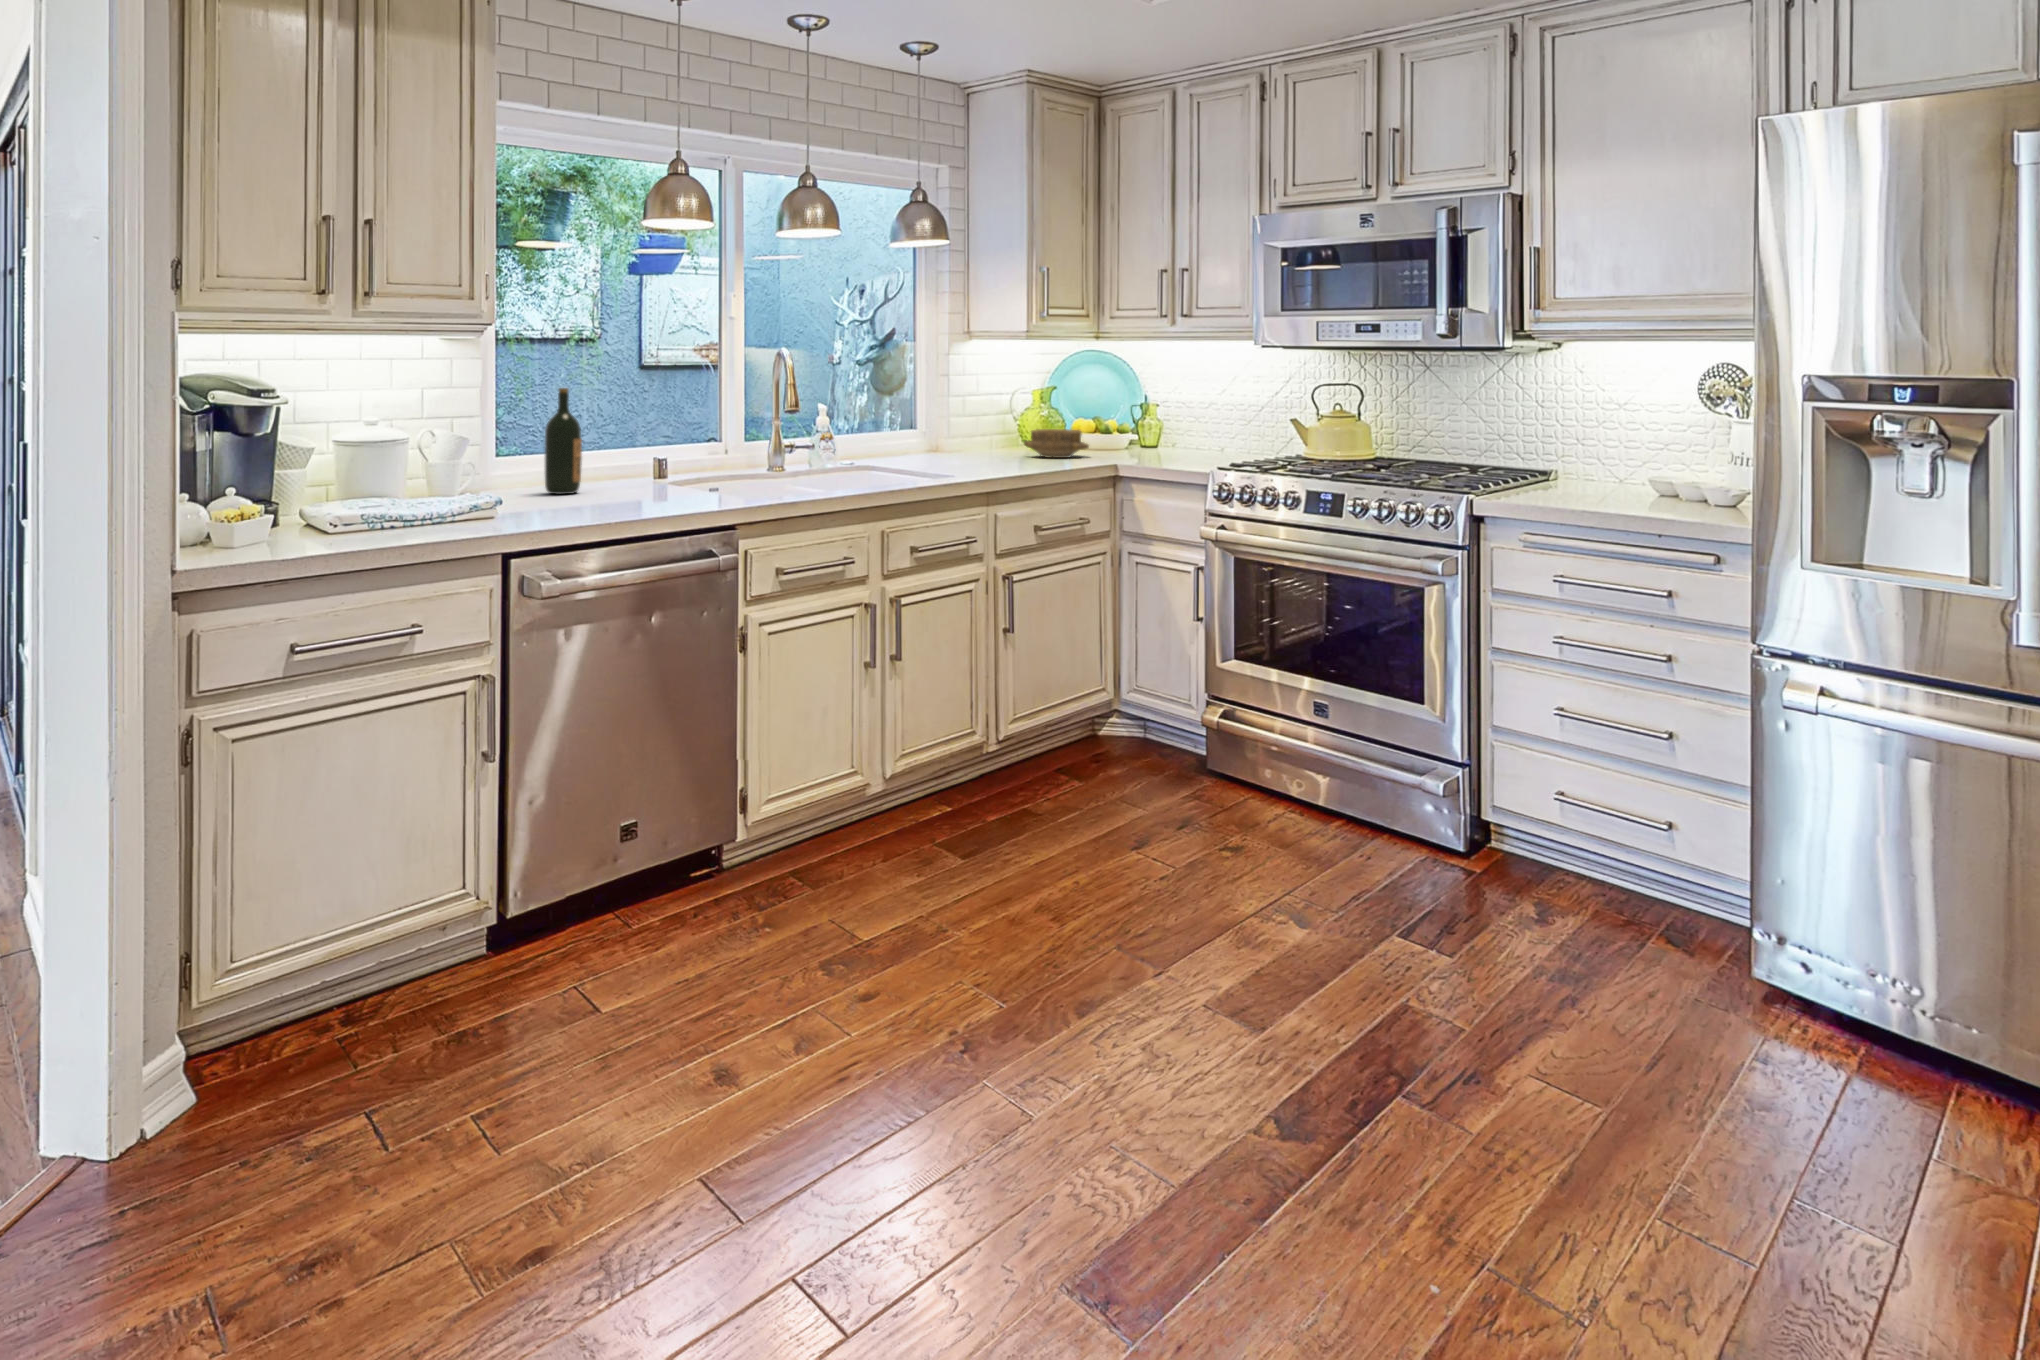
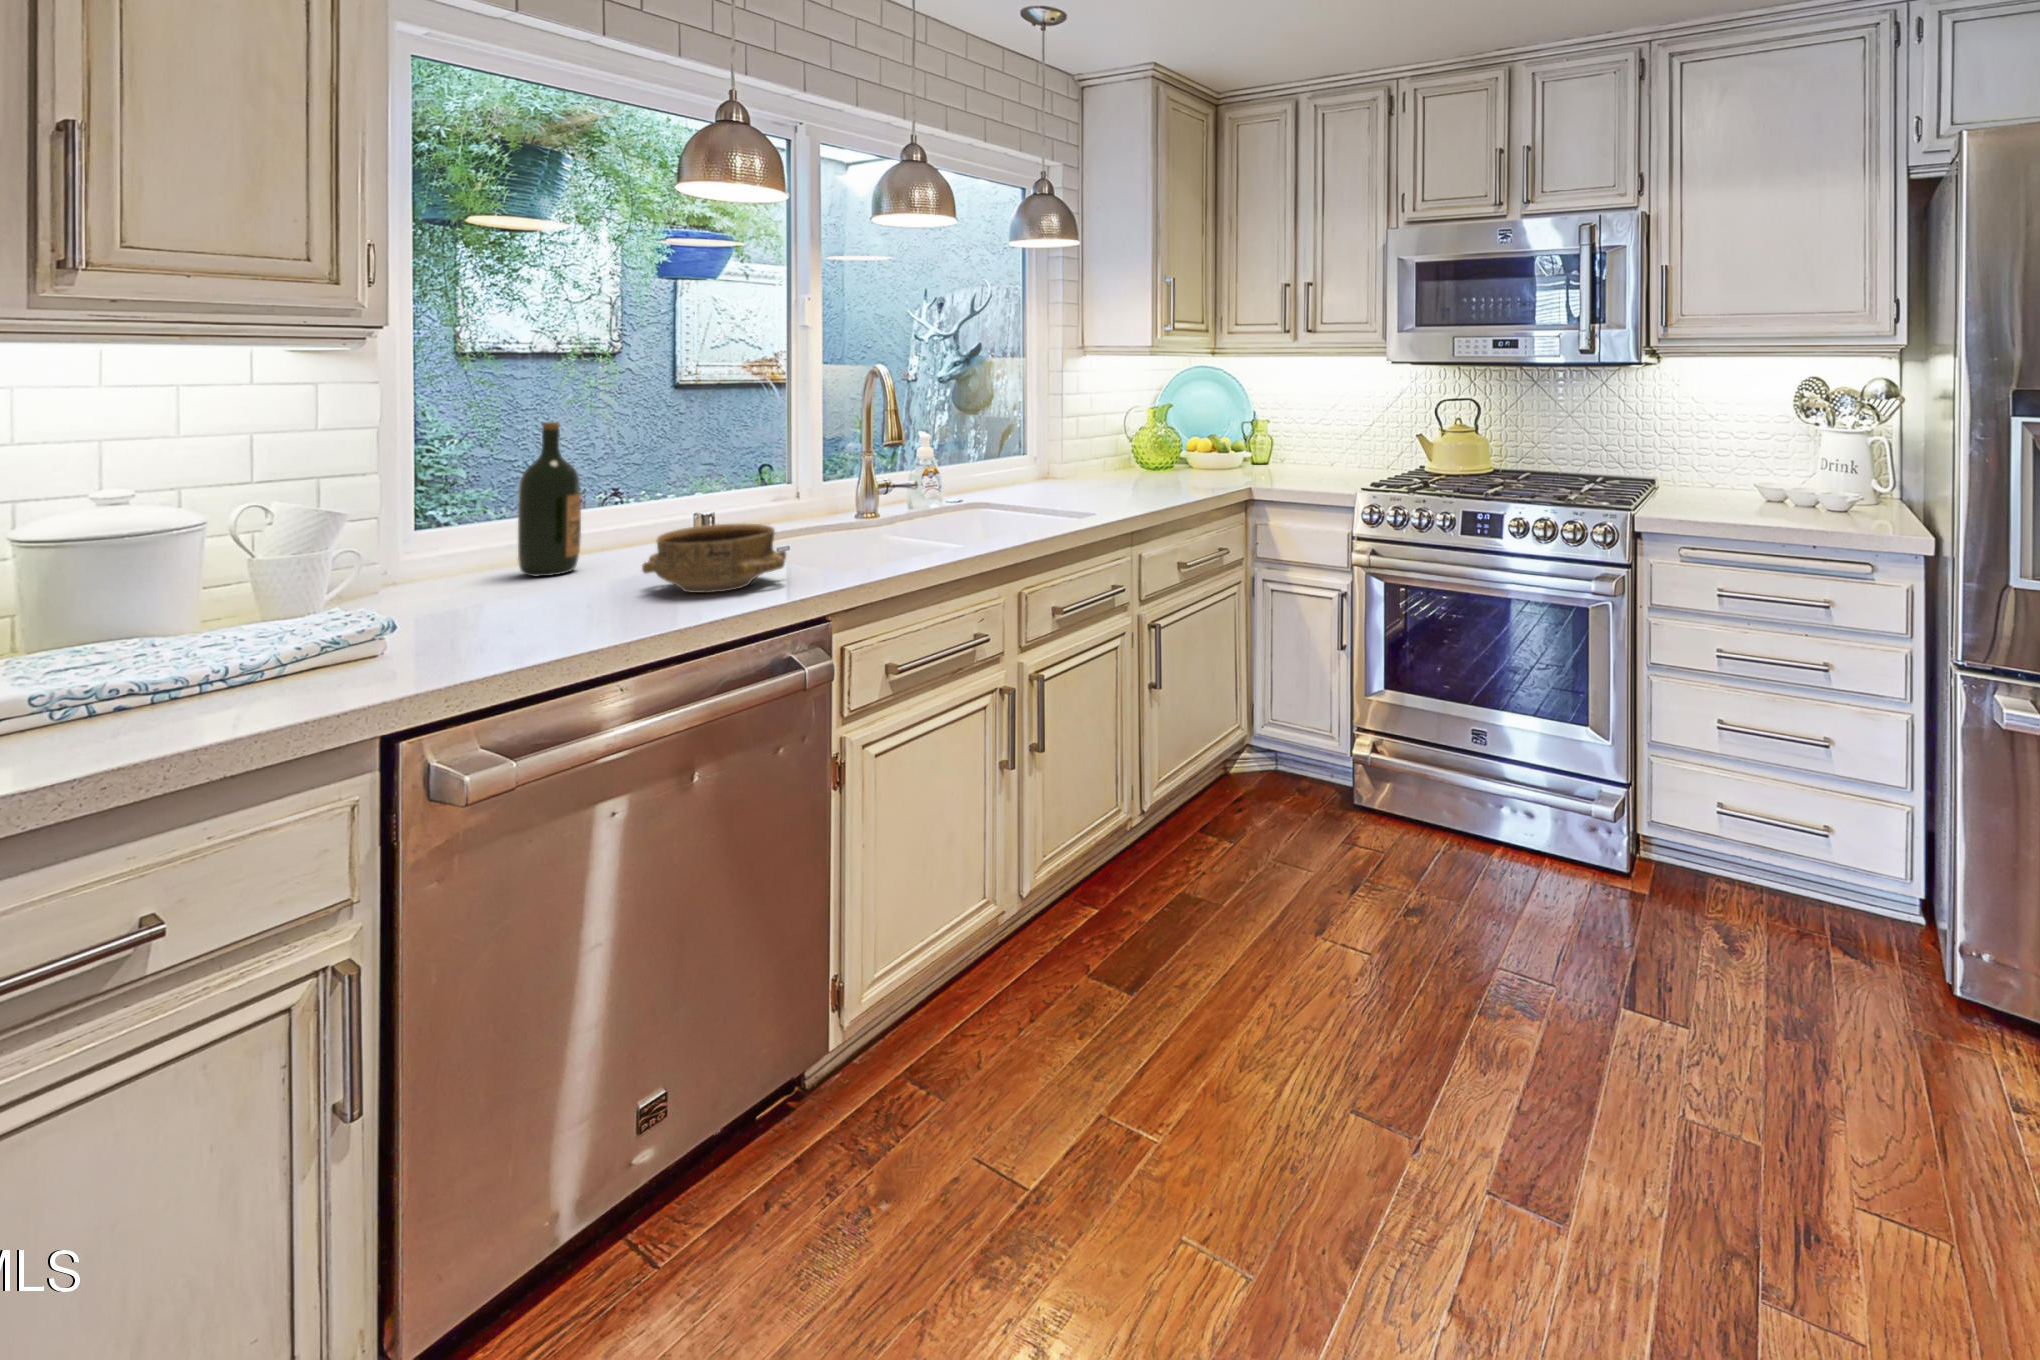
ceramic bowl: present [1024,429,1089,458] -> present [642,523,786,593]

